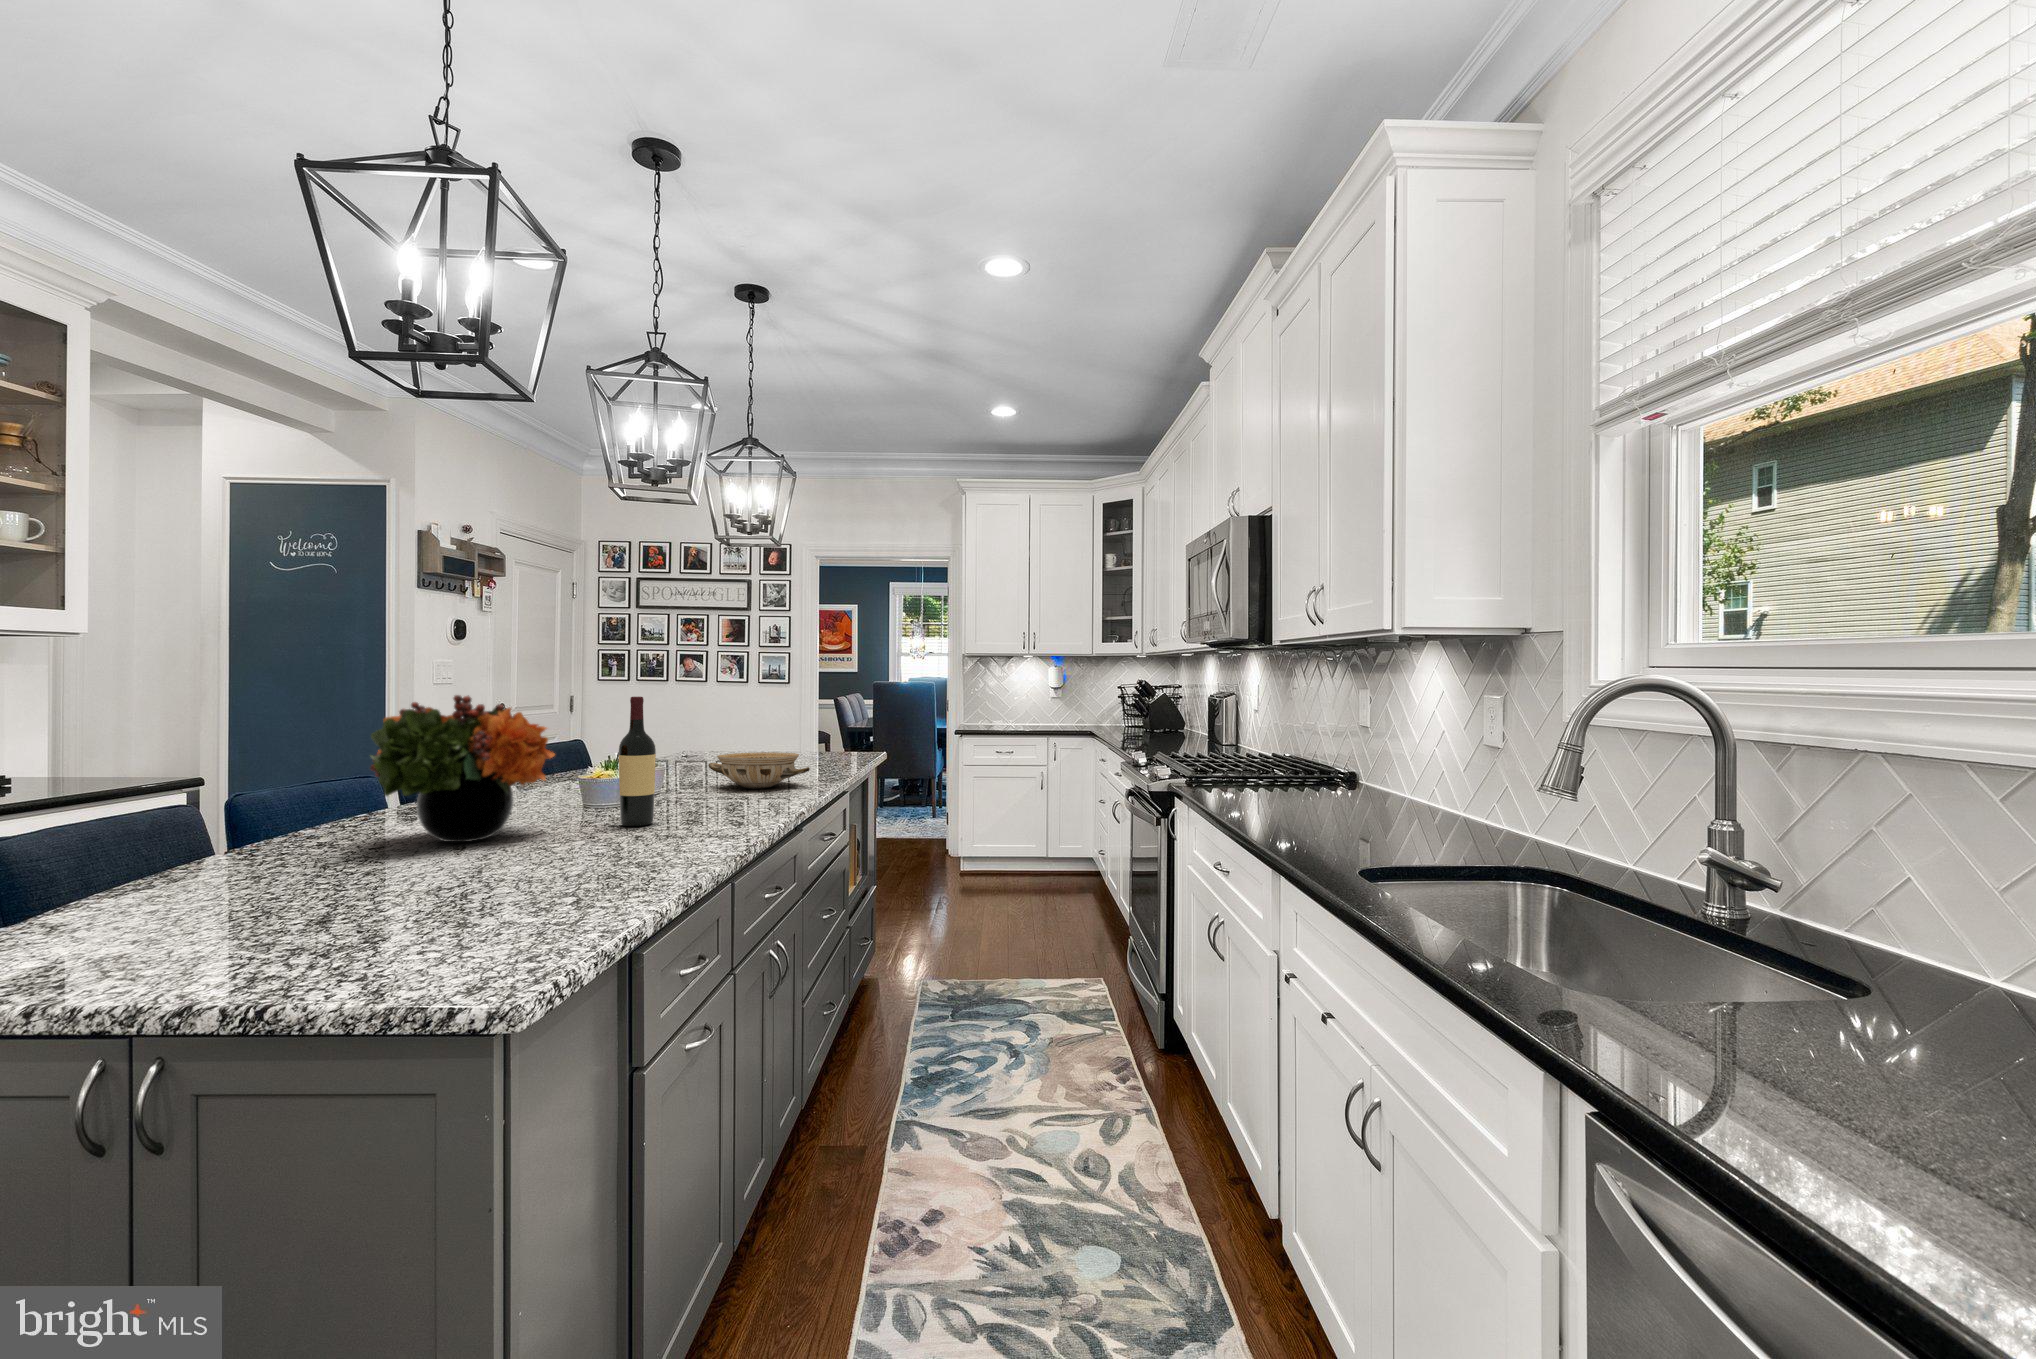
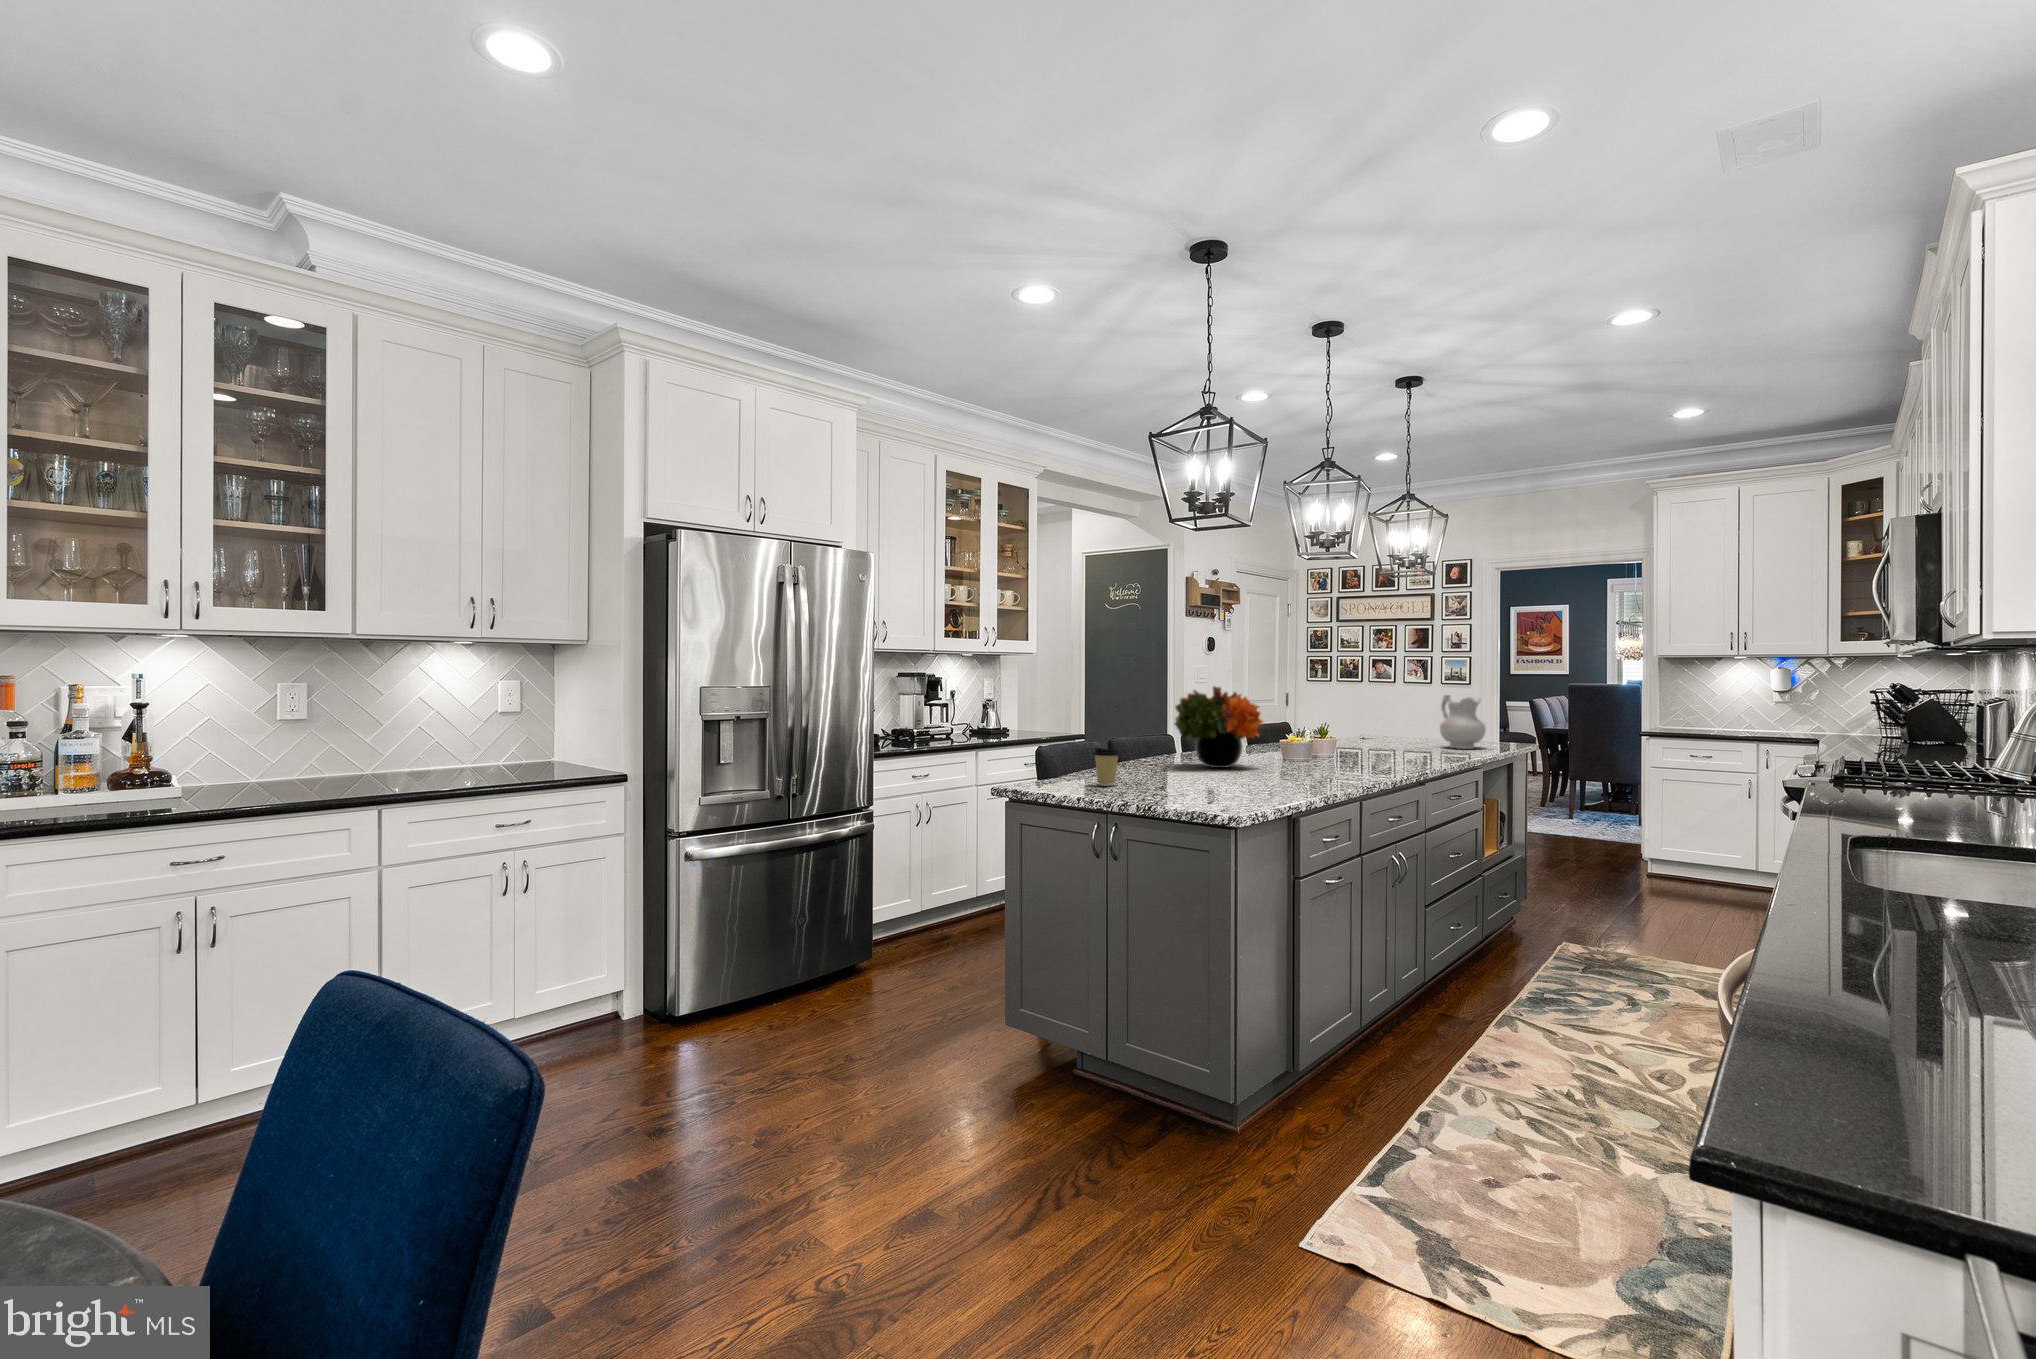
wine bottle: present [619,696,656,826] -> none [1301,689,1323,769]
ceramic pitcher: none [790,698,842,766] -> present [1440,695,1486,749]
ceramic bowl: present [709,752,810,789] -> none [1368,733,1443,758]
coffee cup: none [106,851,198,945] -> present [1093,748,1120,786]

